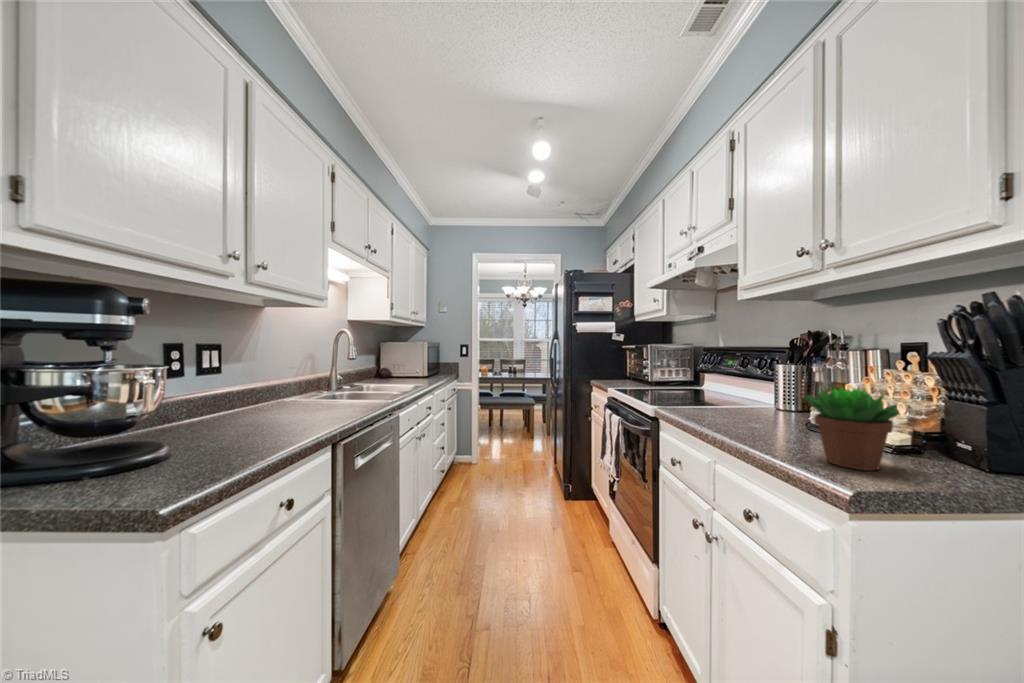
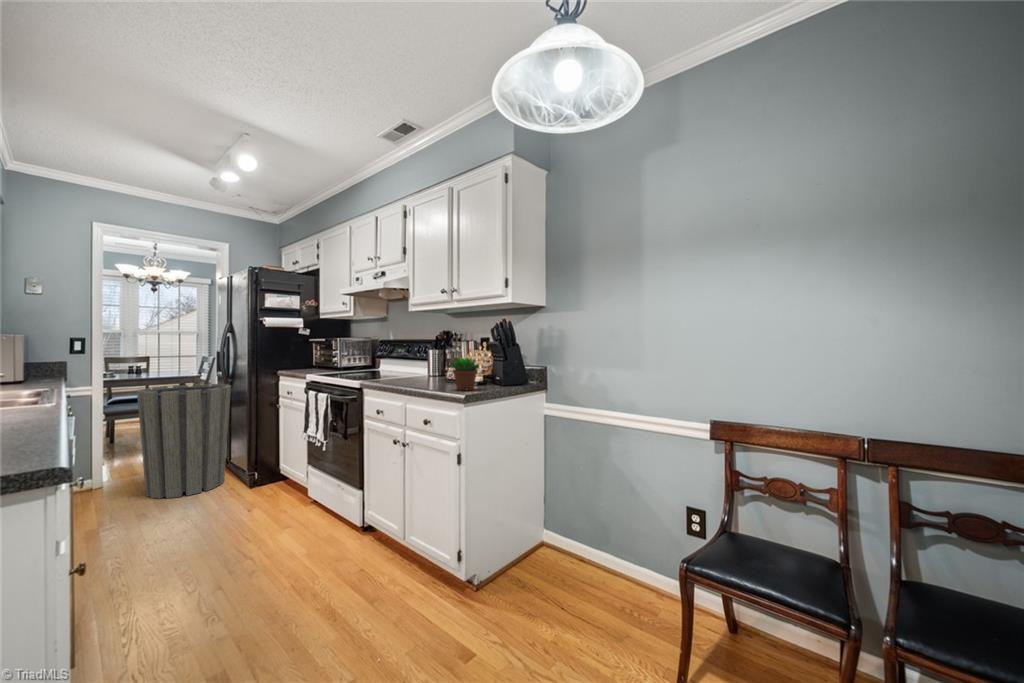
trash can: none [485,387,553,493] -> present [137,384,231,499]

